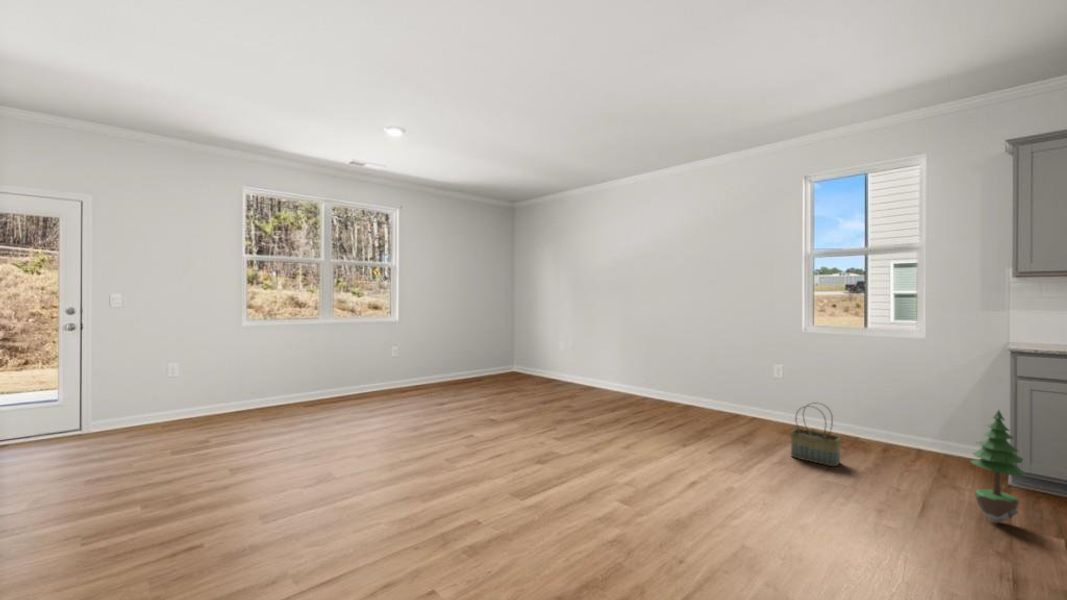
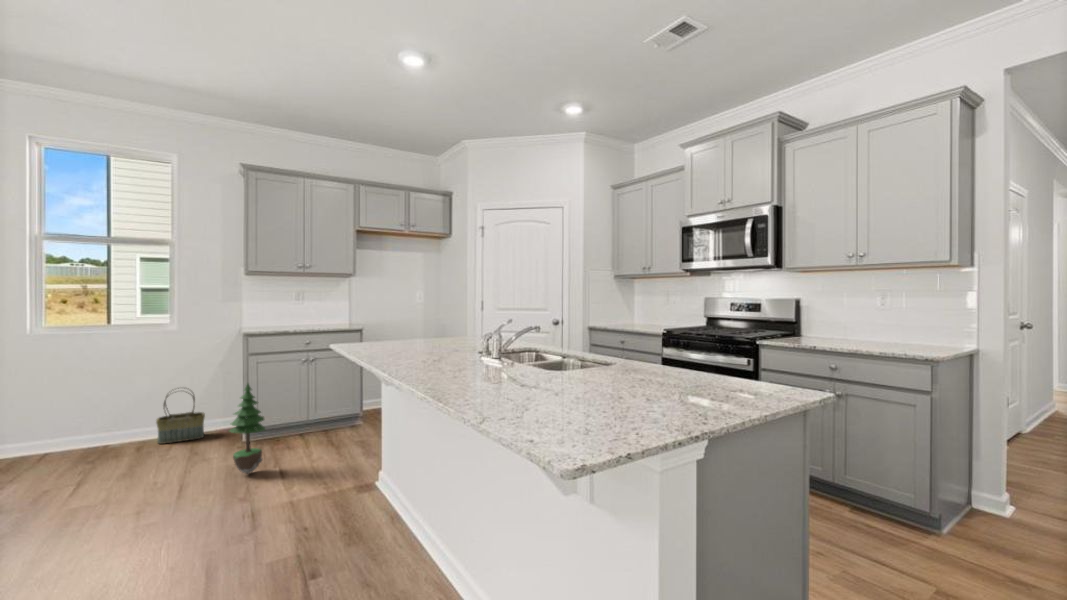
basket: present [790,403,841,466] -> present [156,388,205,444]

